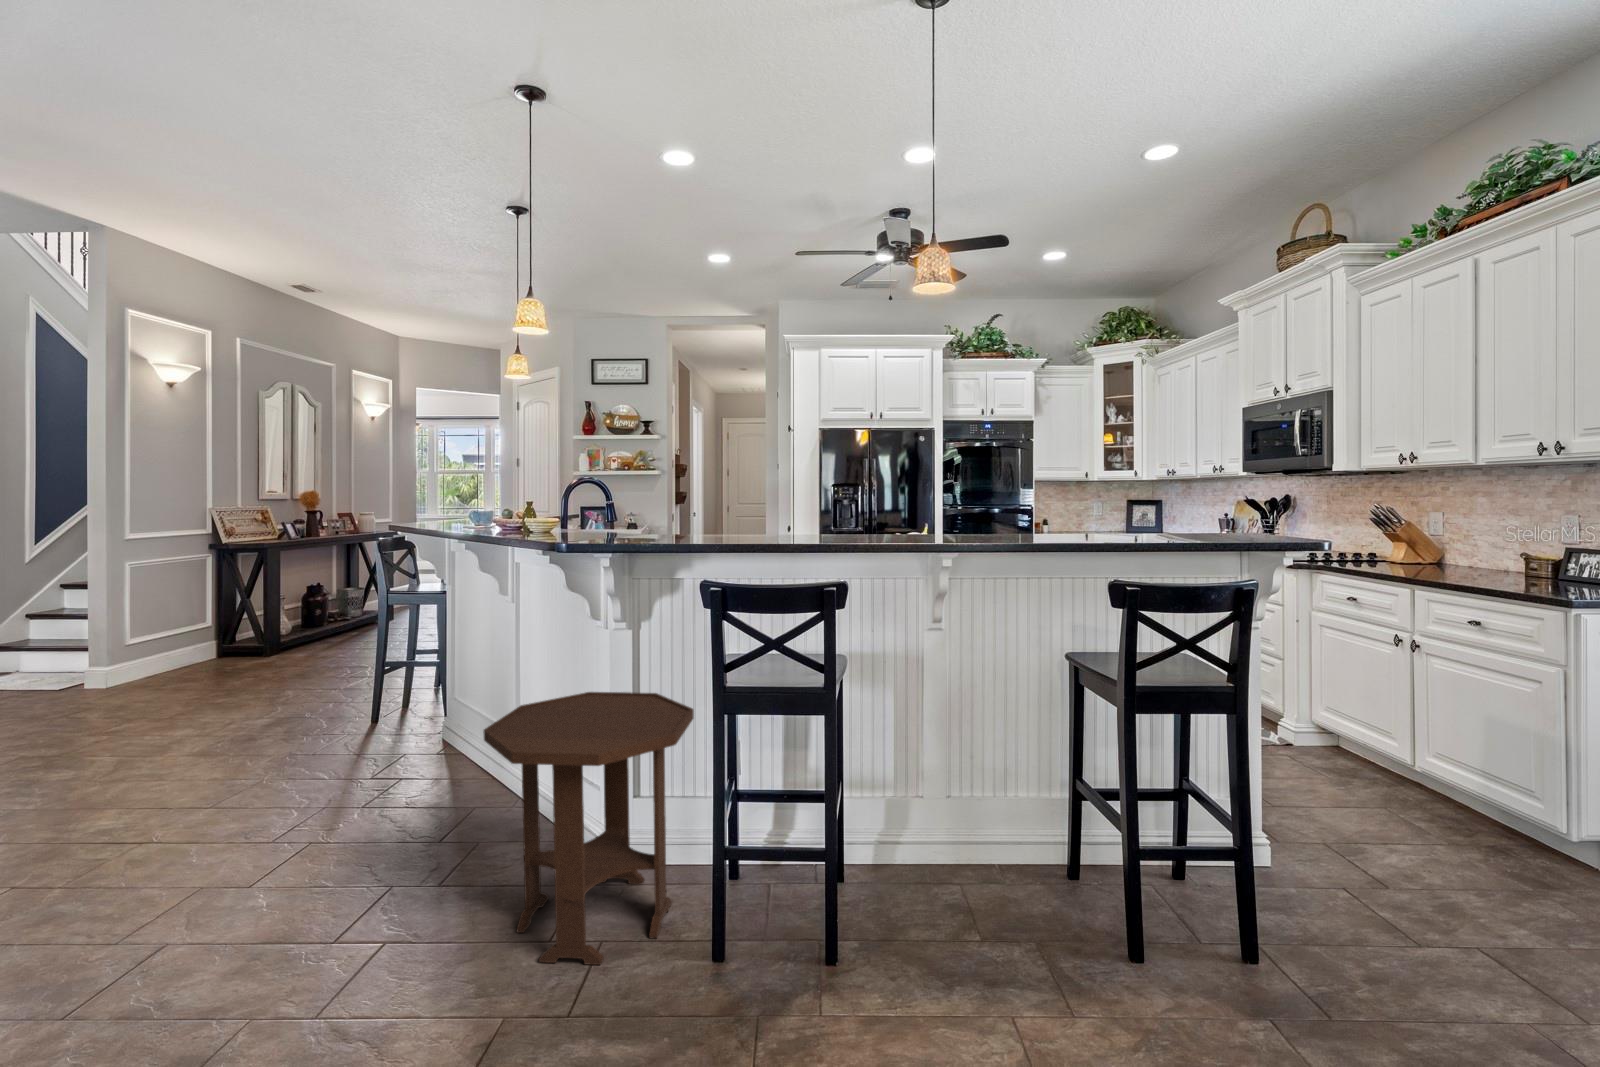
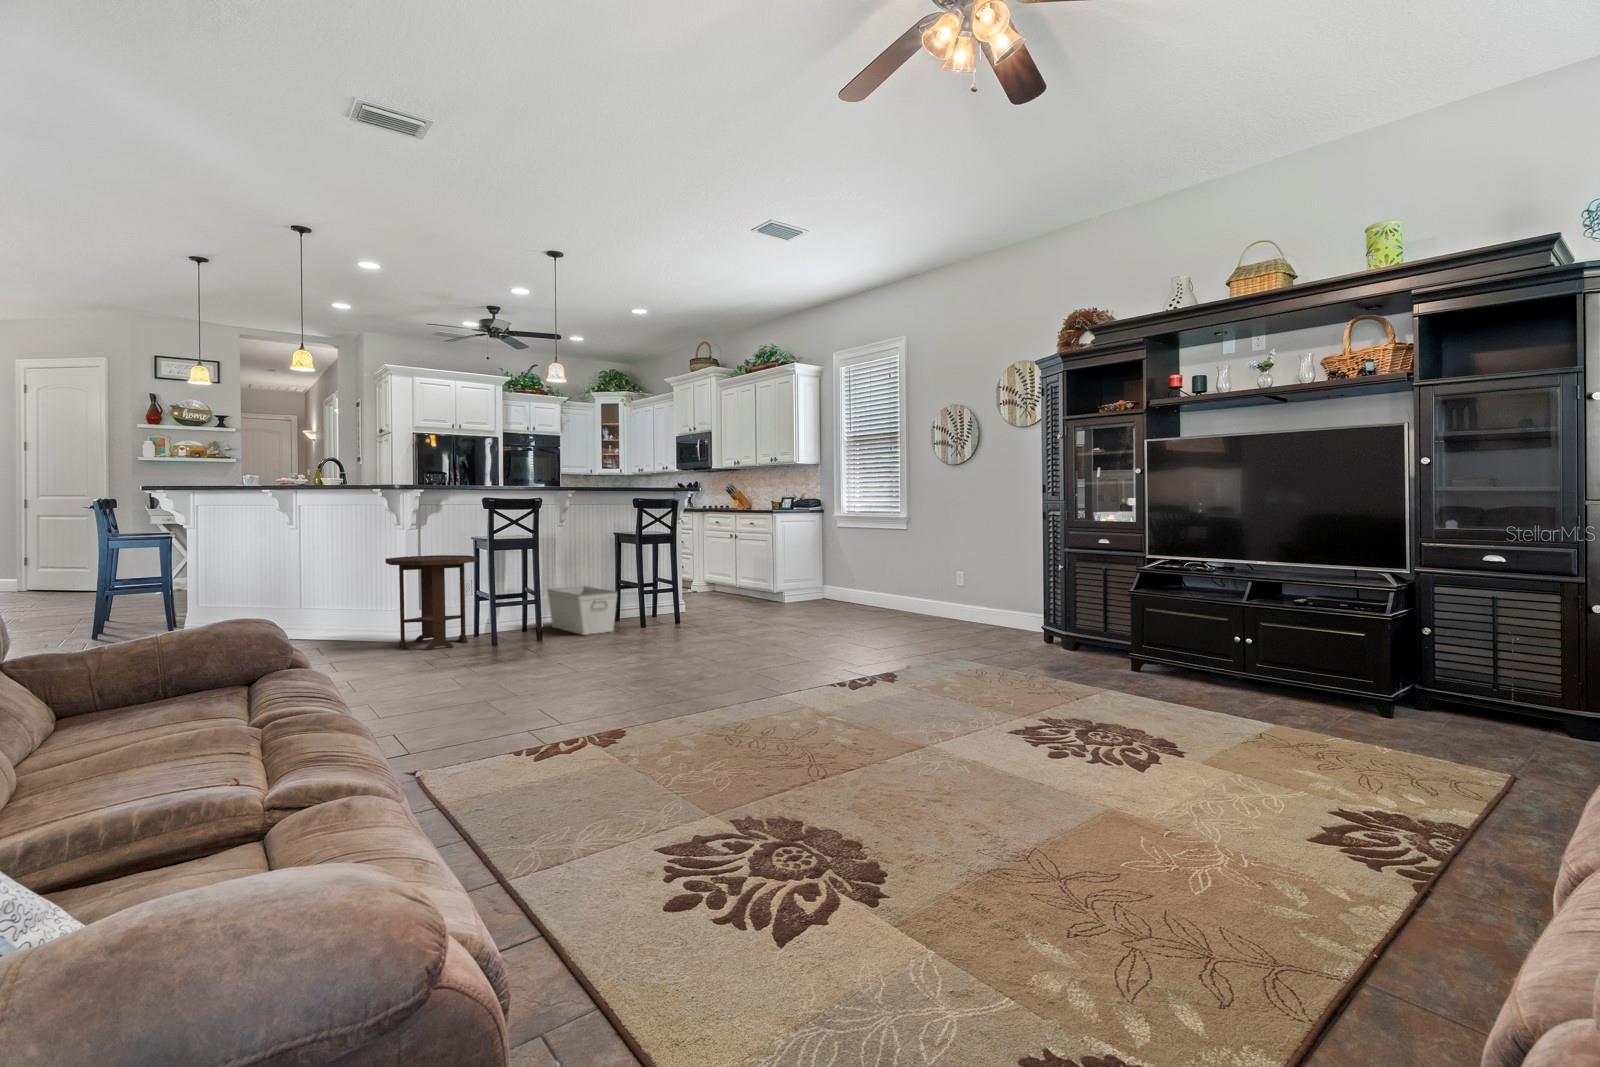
storage bin: none [886,790,1054,1002] -> present [547,586,618,635]

